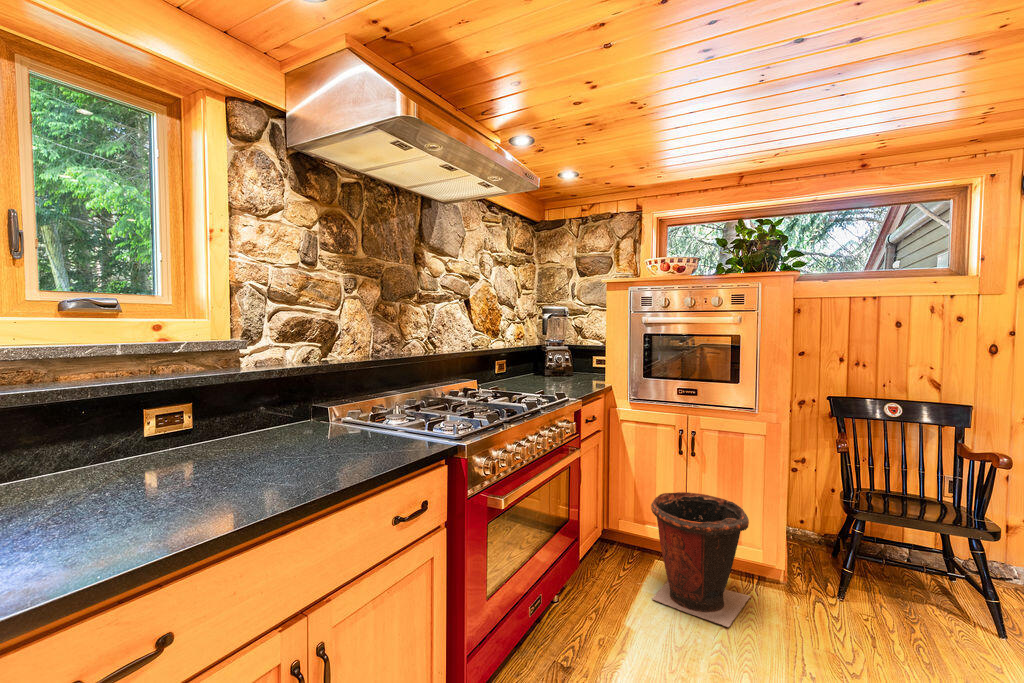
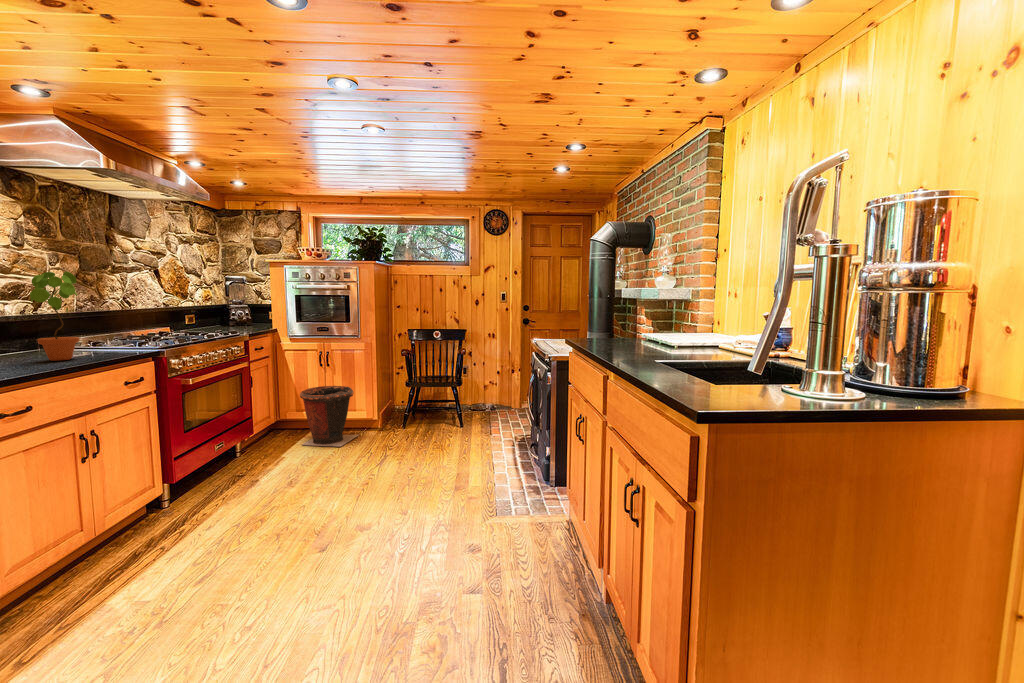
potted plant: none [260,295,338,467] -> present [30,272,79,361]

